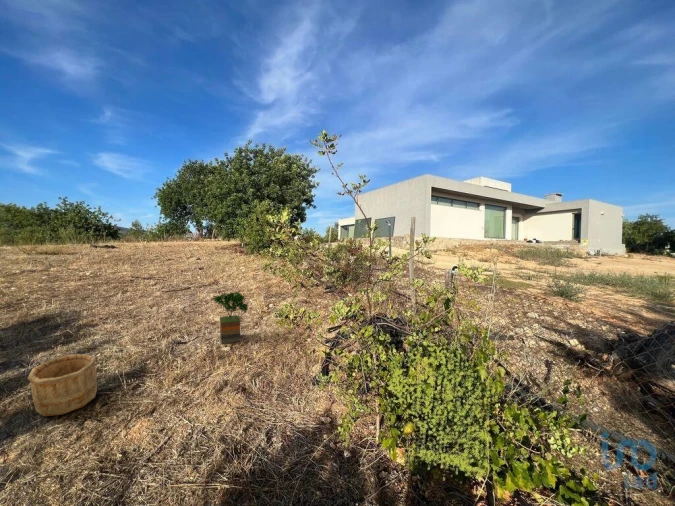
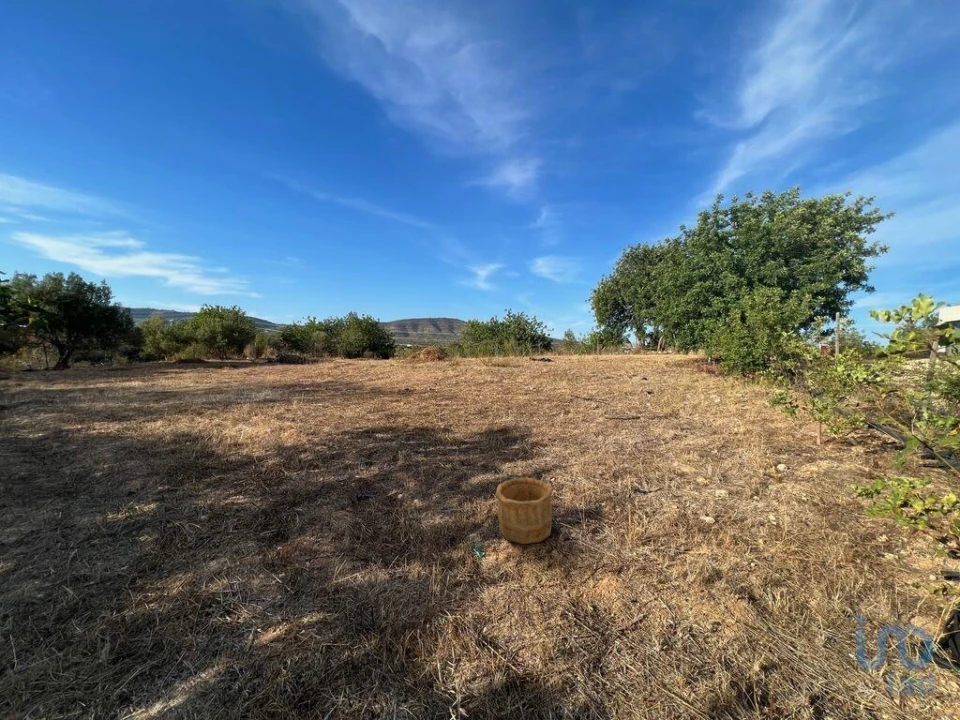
potted tree: present [214,292,248,344] -> none [688,431,748,513]

